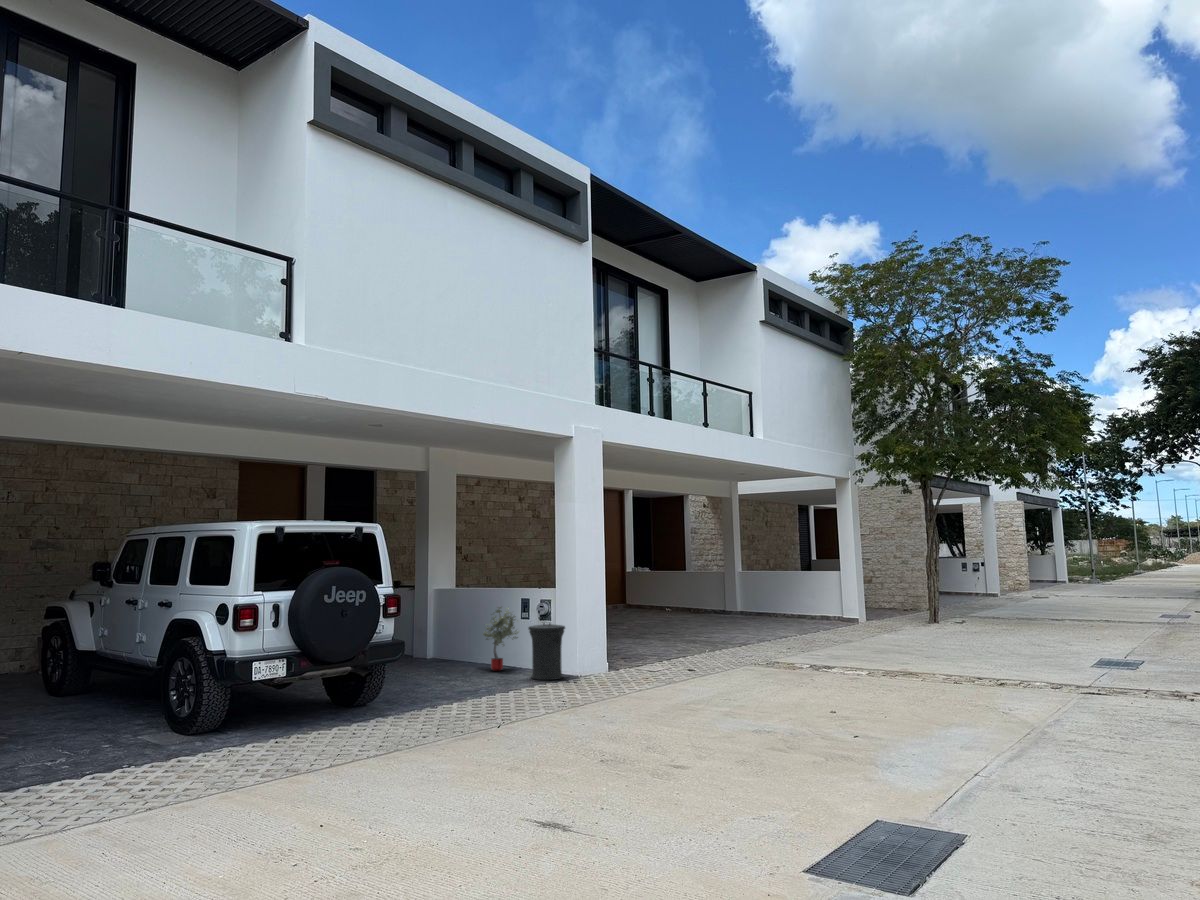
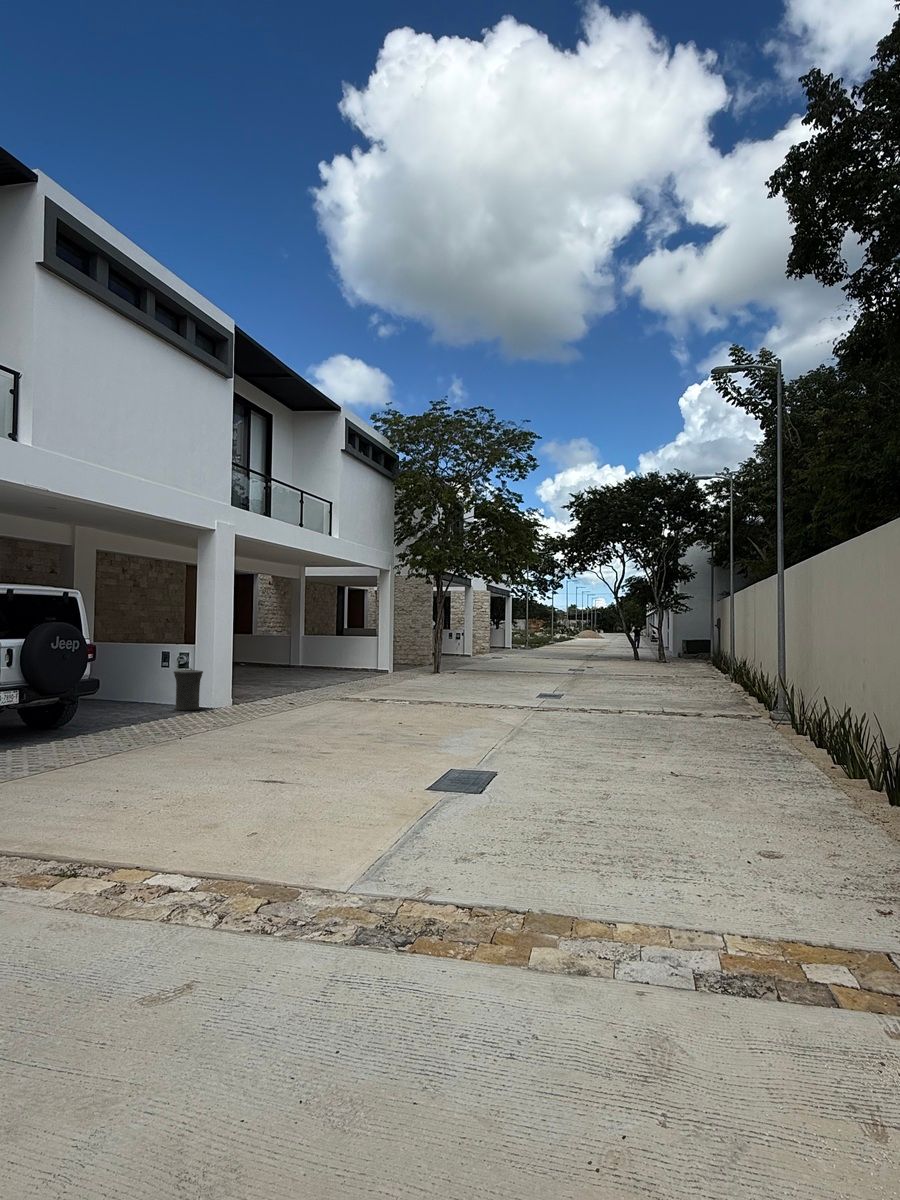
potted tree: present [483,607,519,671] -> none [127,656,161,706]

